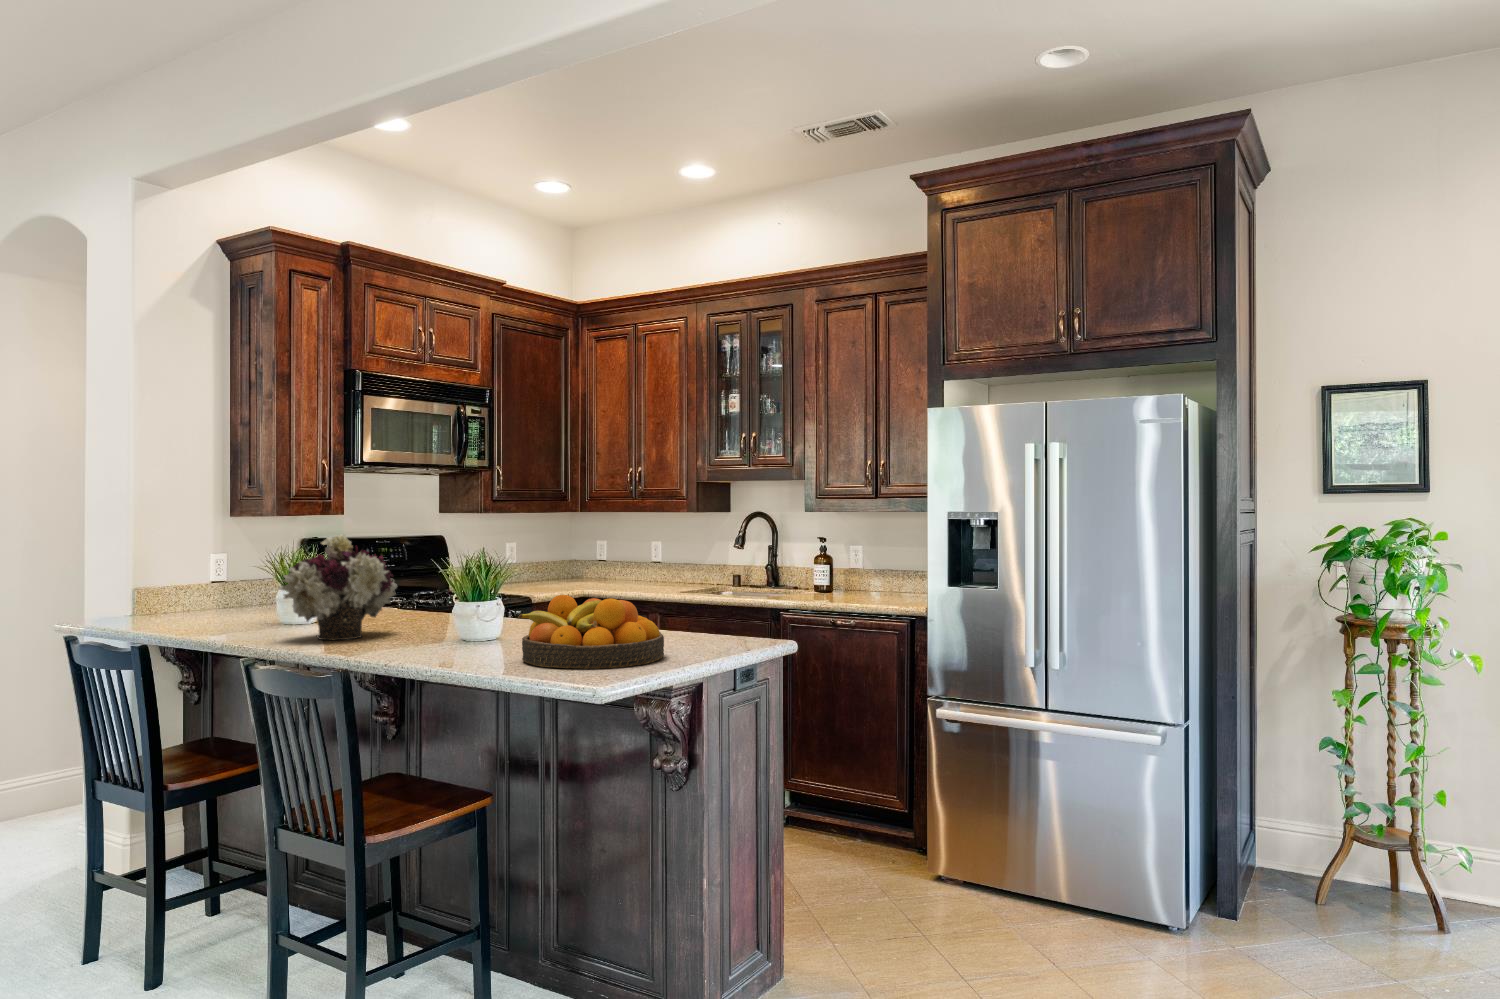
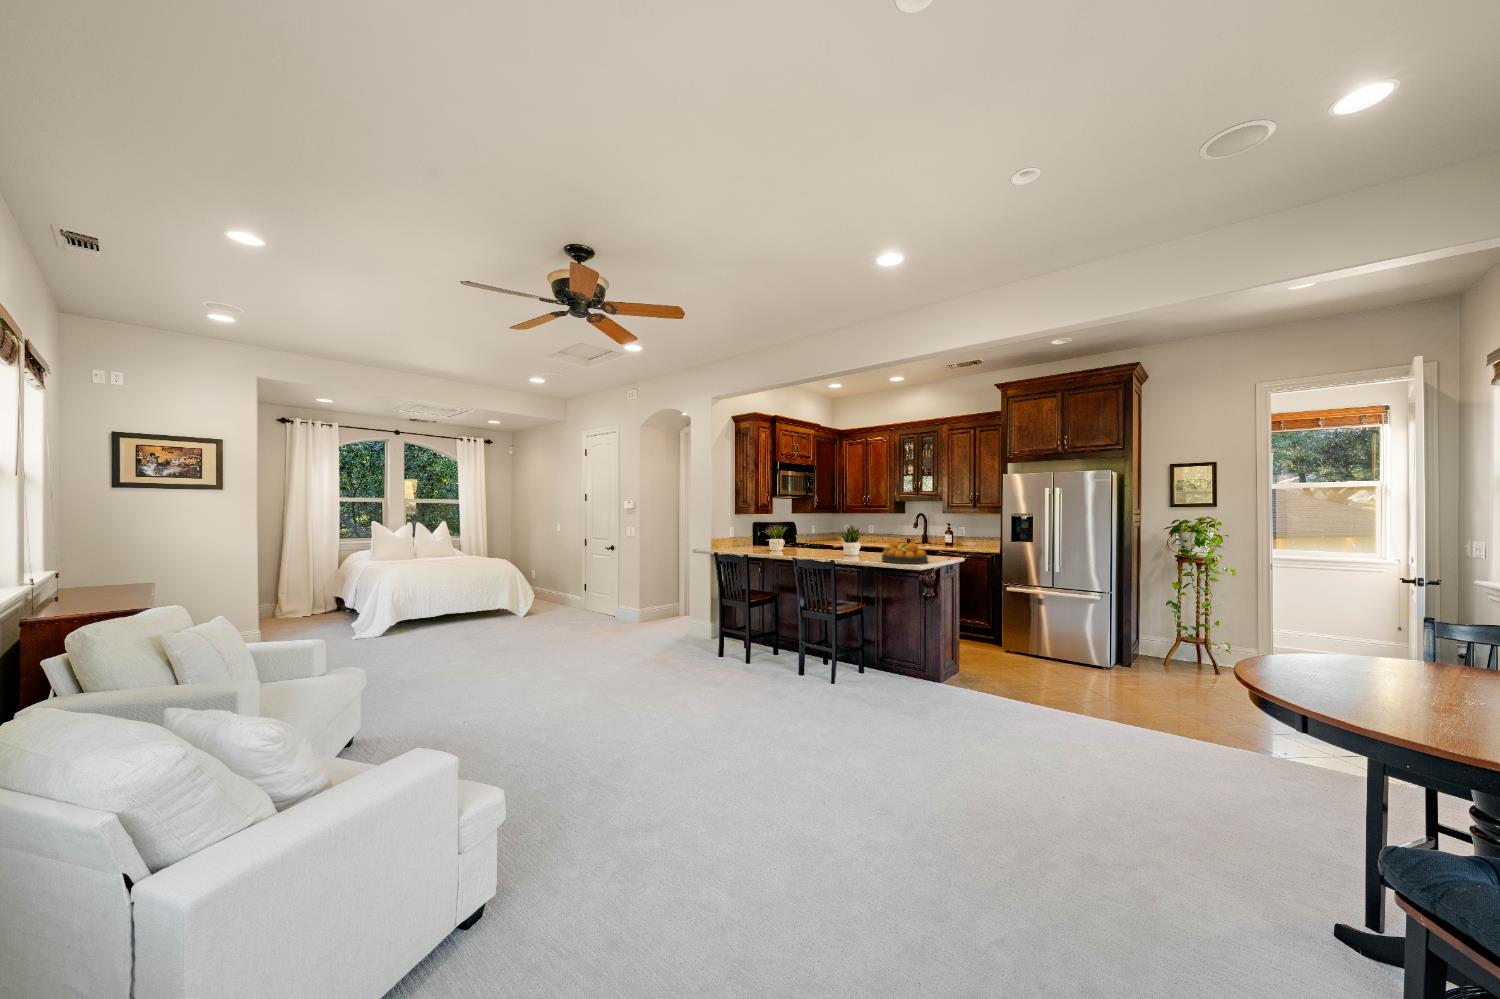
flower arrangement: present [279,534,397,640] -> none [789,521,821,556]

